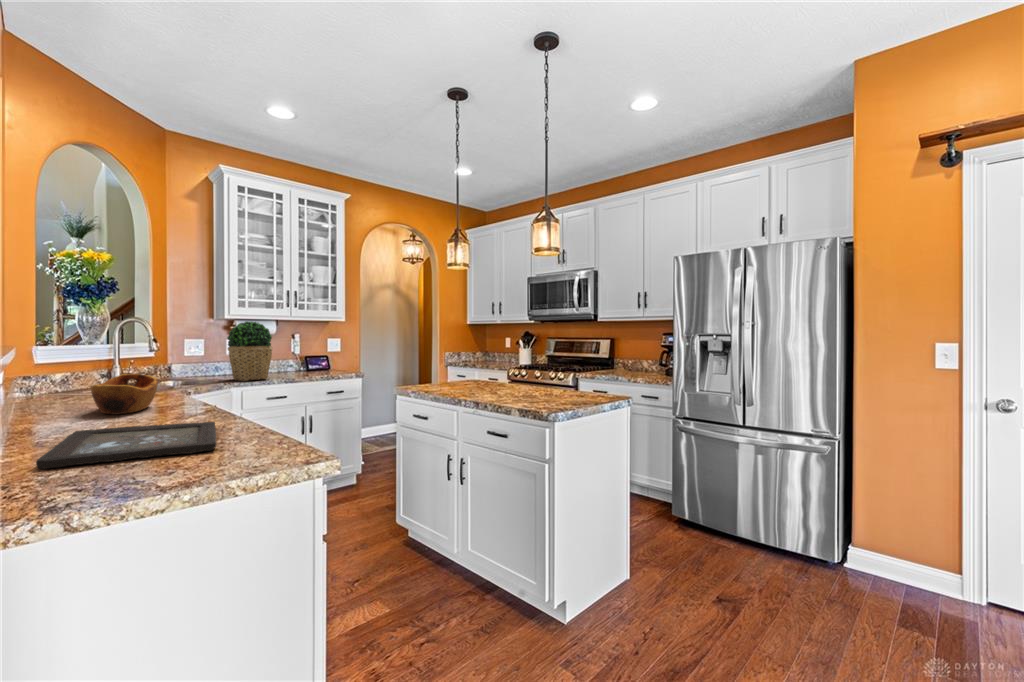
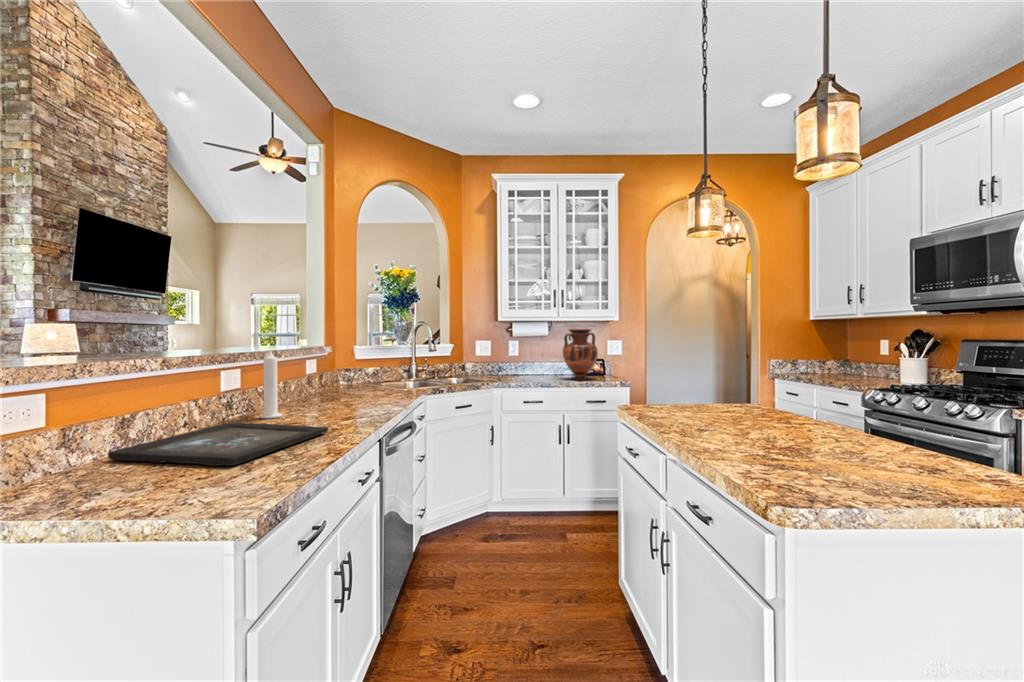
potted plant: present [227,321,272,381] -> none [489,322,529,381]
vase: none [302,329,337,376] -> present [563,329,598,380]
candle: none [66,350,95,428] -> present [260,350,281,418]
wooden bowl: present [91,374,158,414] -> none [310,371,372,407]

